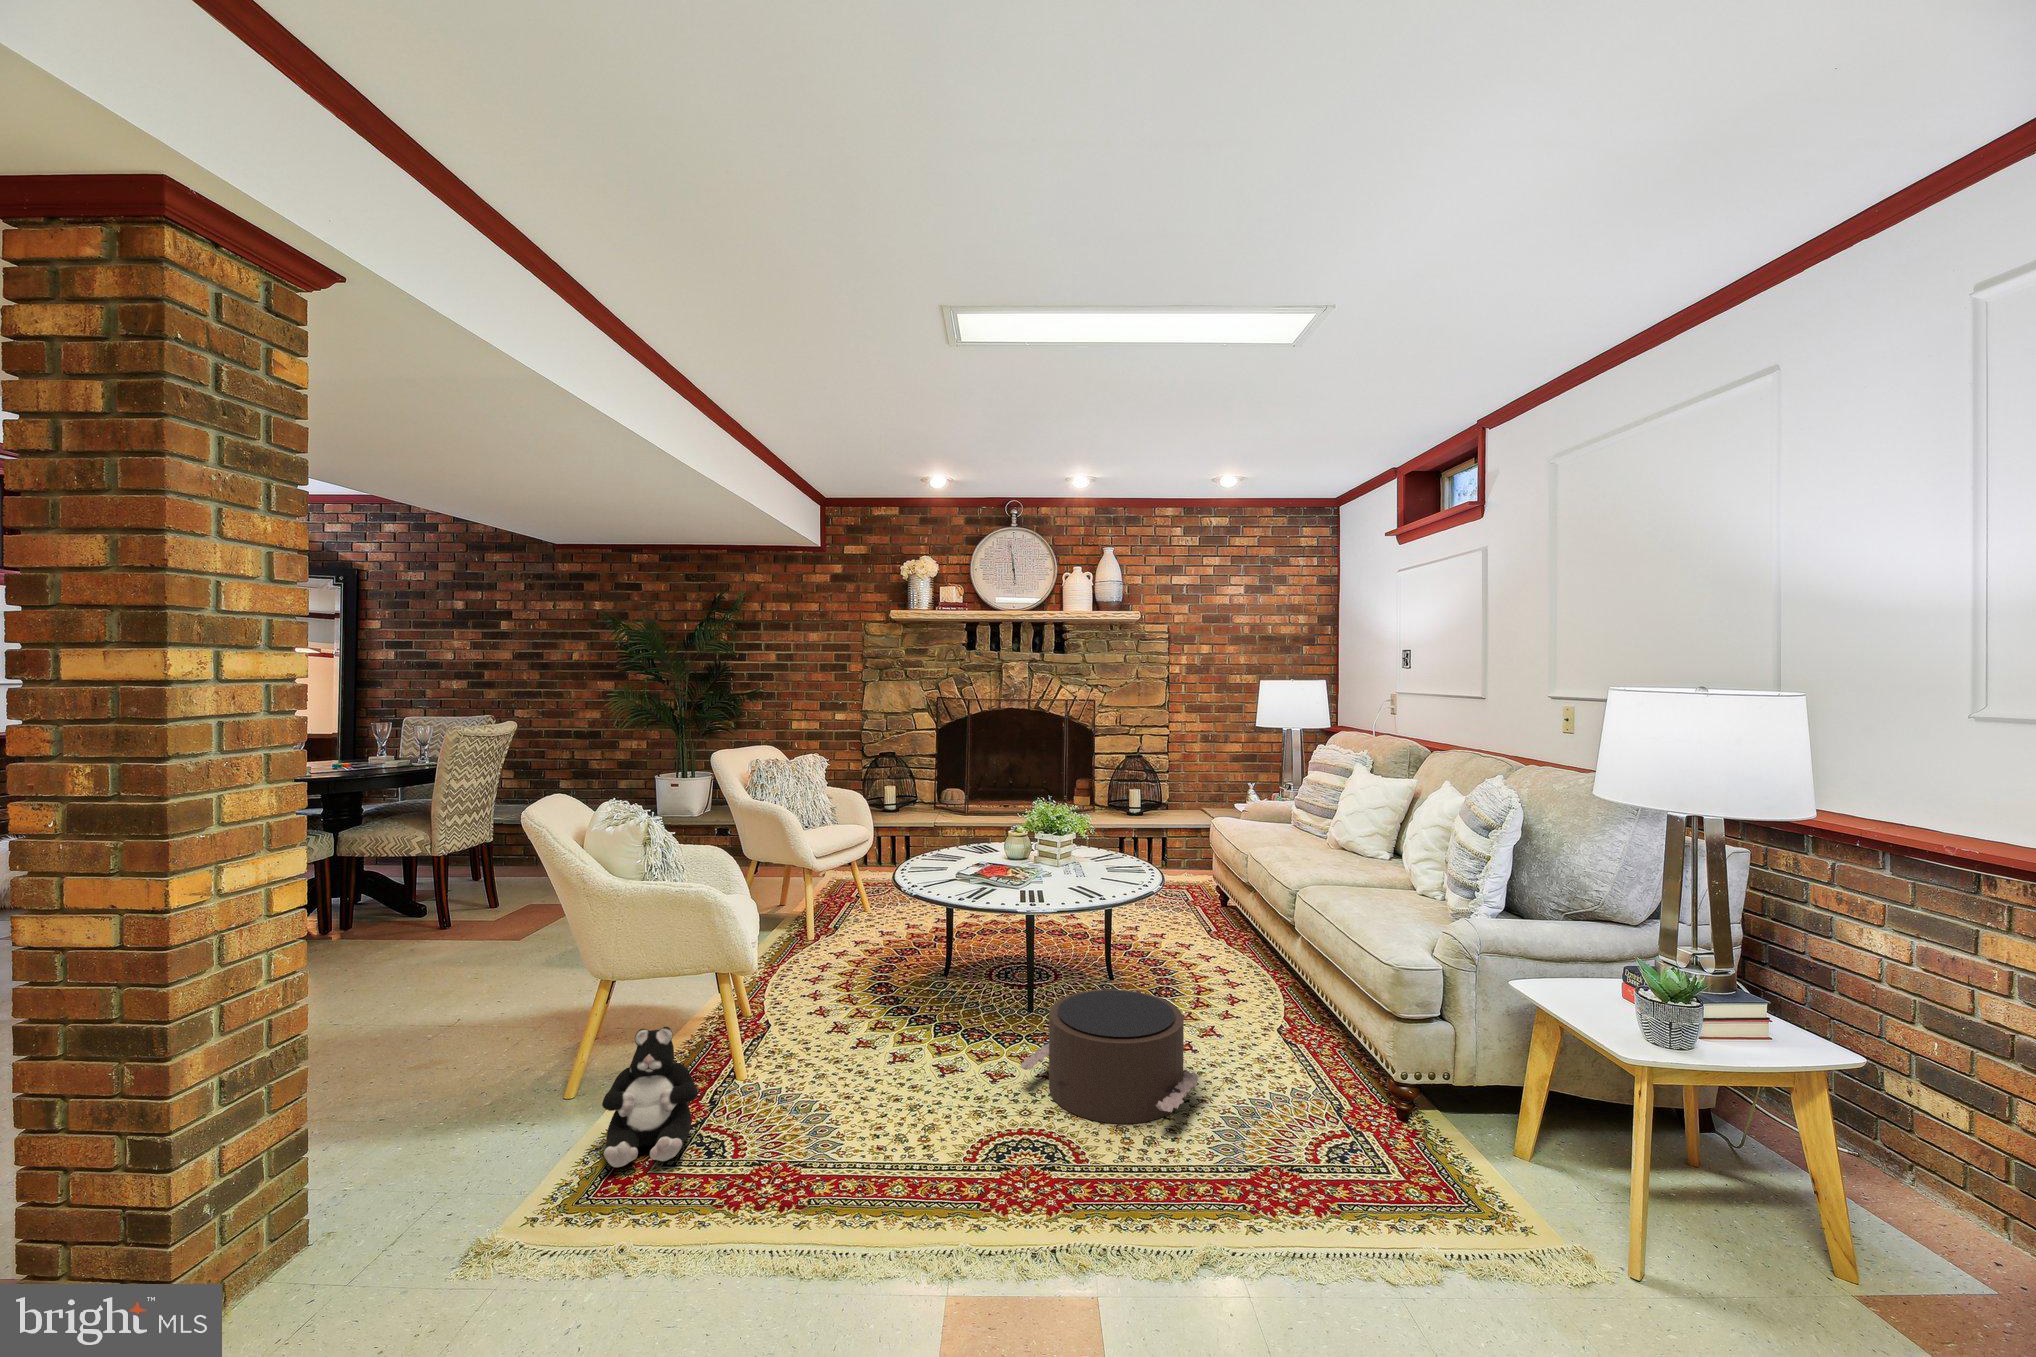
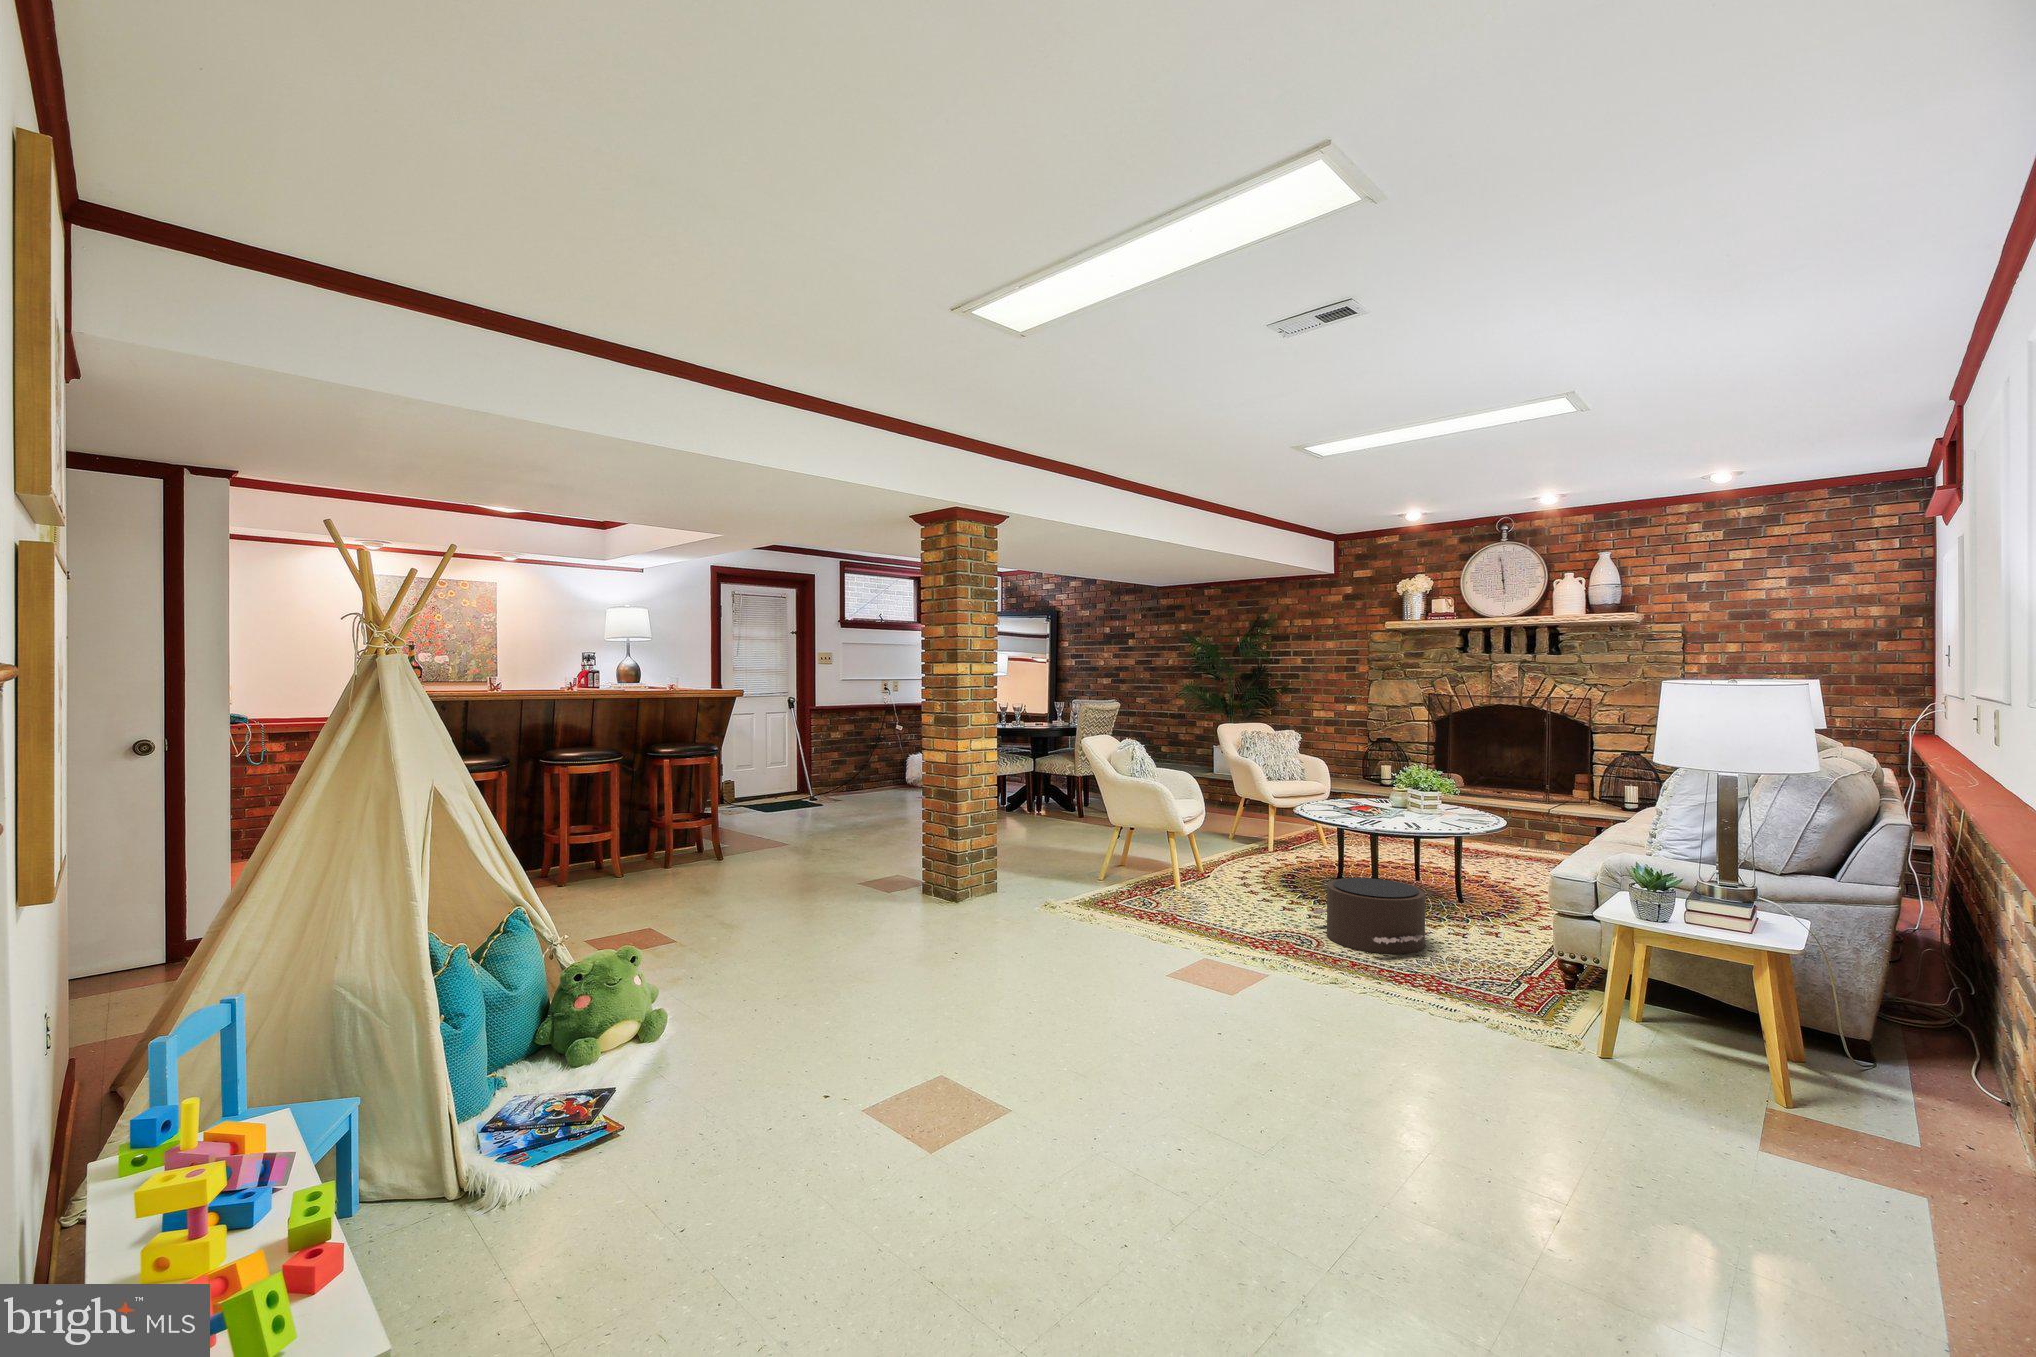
plush toy: present [602,1027,698,1167] -> none [1080,842,1129,903]

